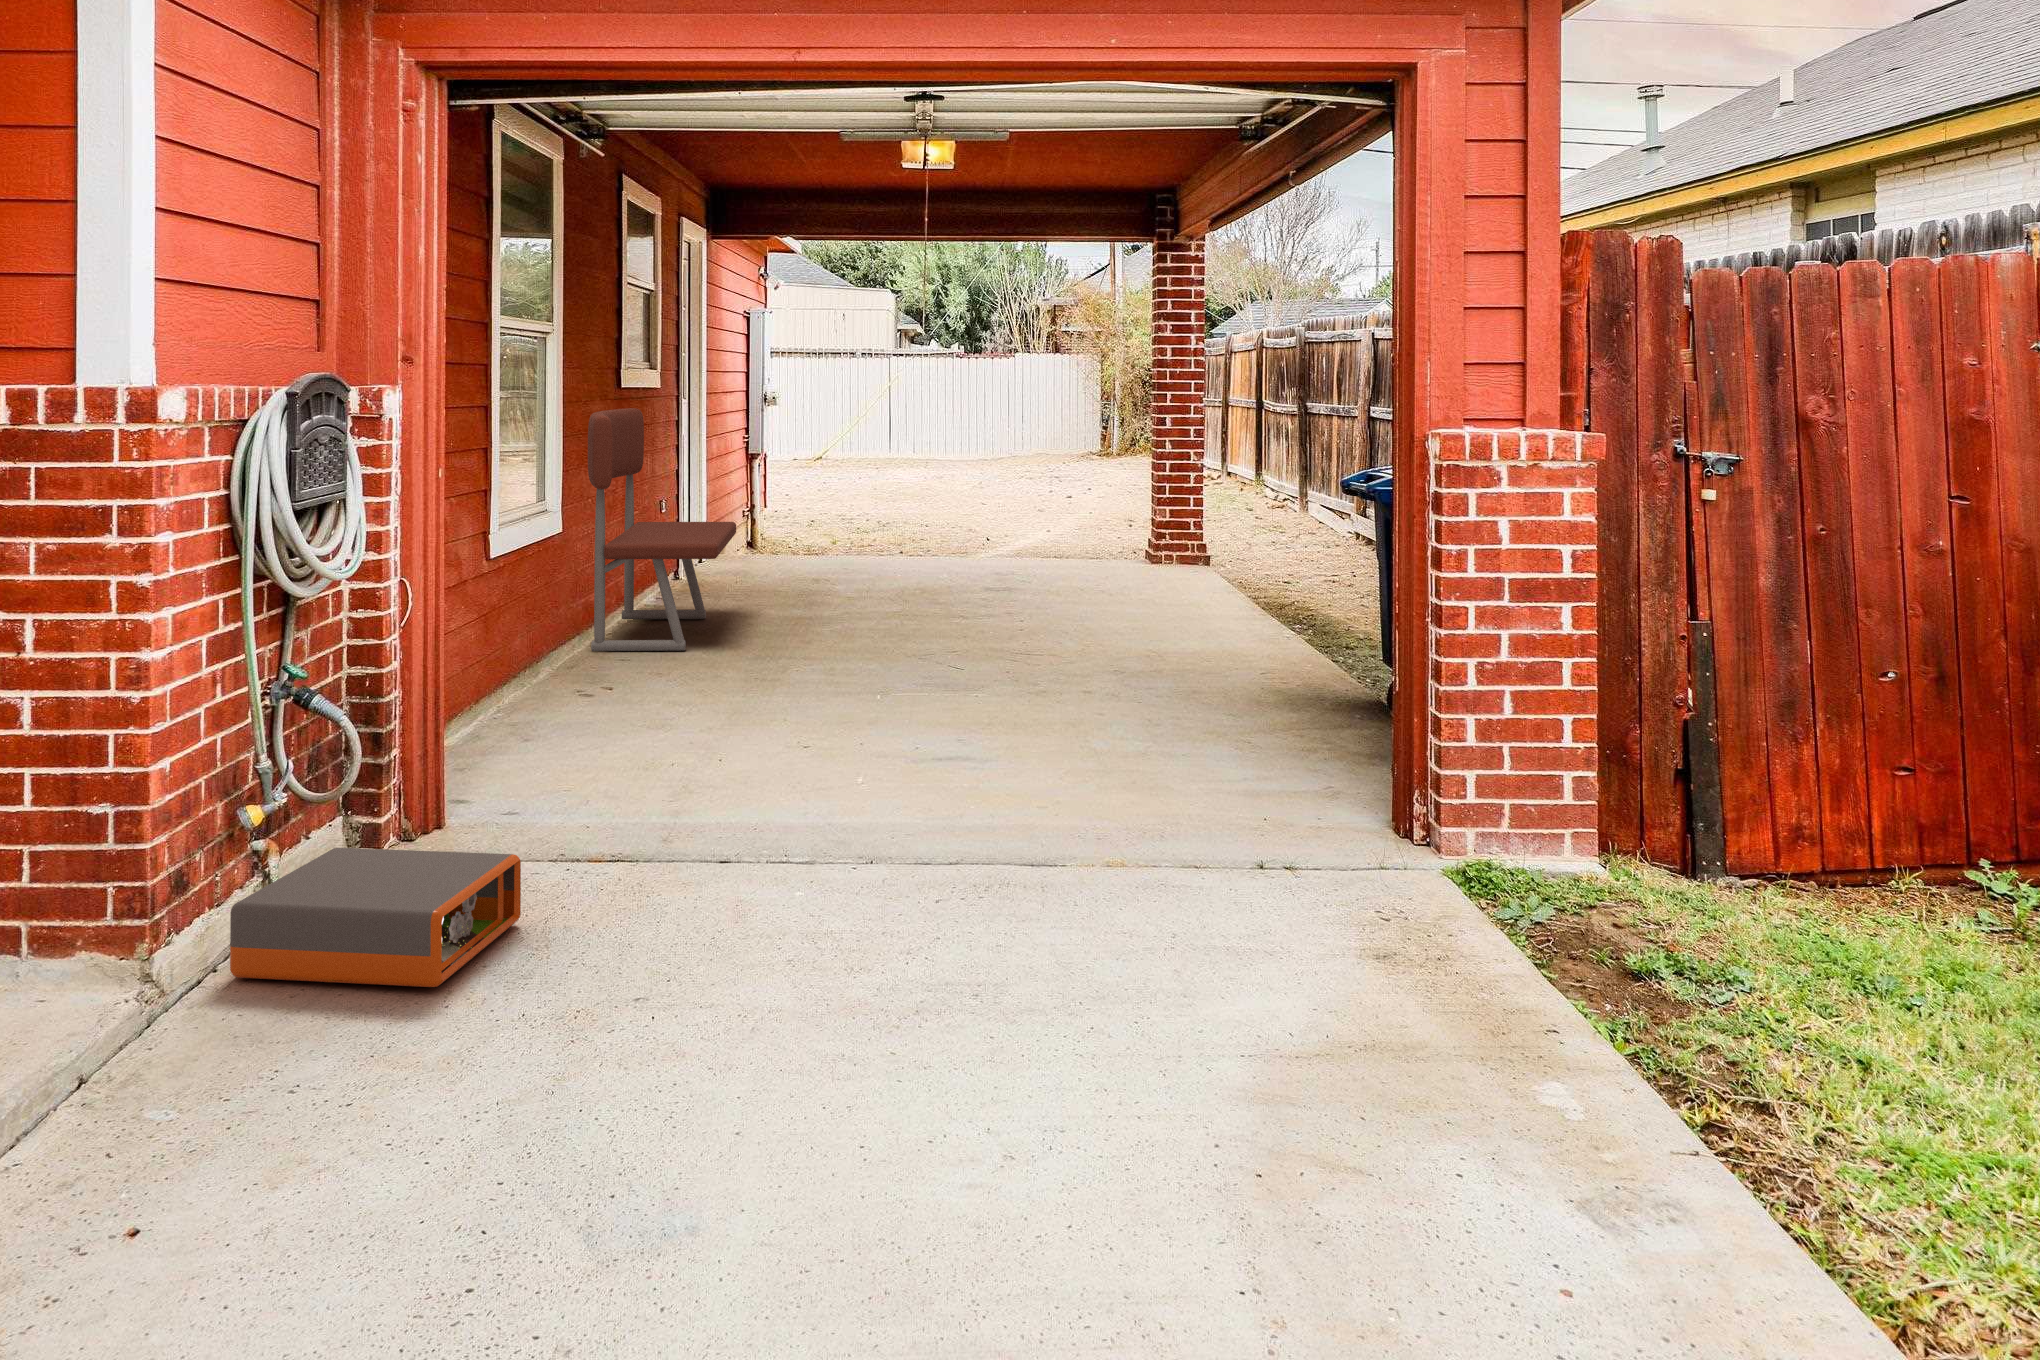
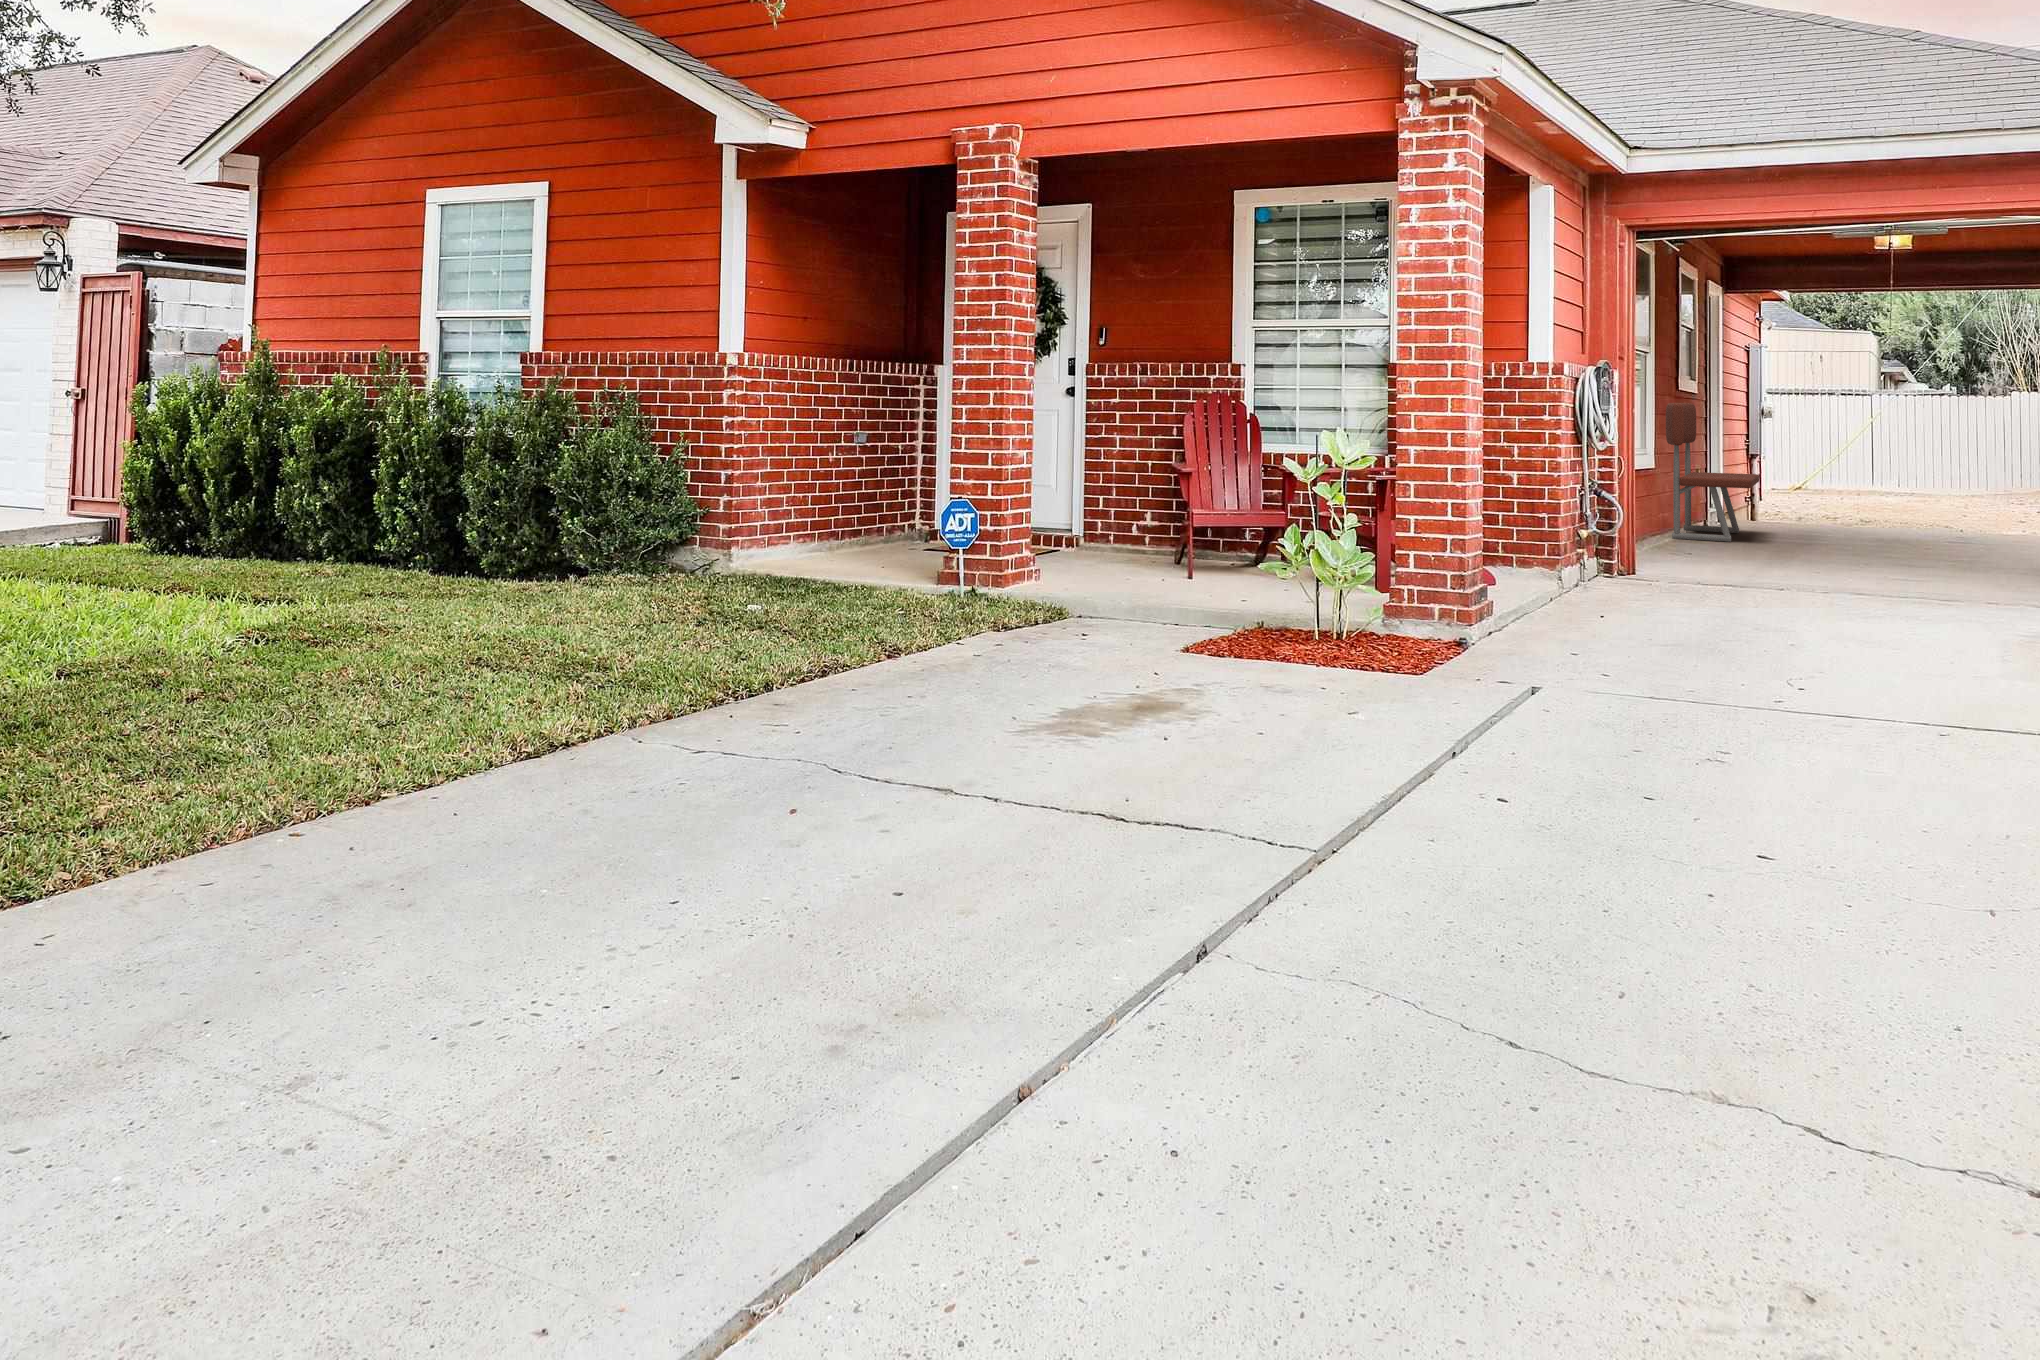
storage box: present [230,848,521,987] -> none [1578,557,1689,596]

